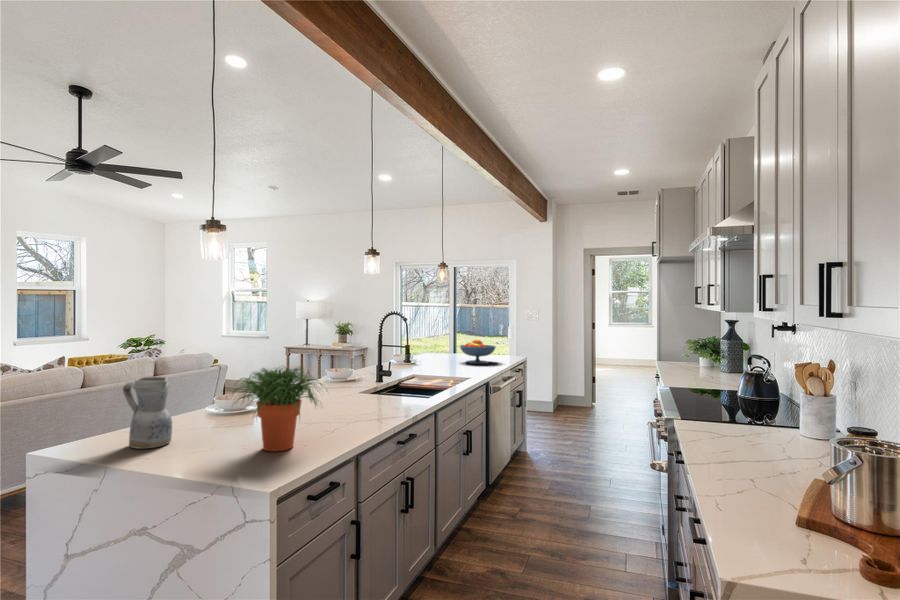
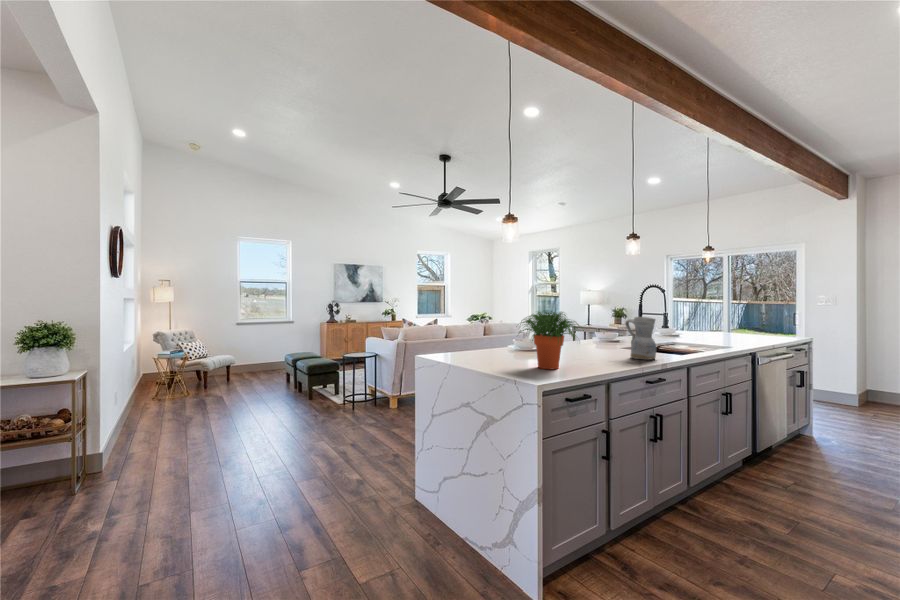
fruit bowl: present [460,340,495,364] -> none [728,316,773,339]
ceramic pitcher: present [123,376,172,449] -> present [625,317,656,360]

